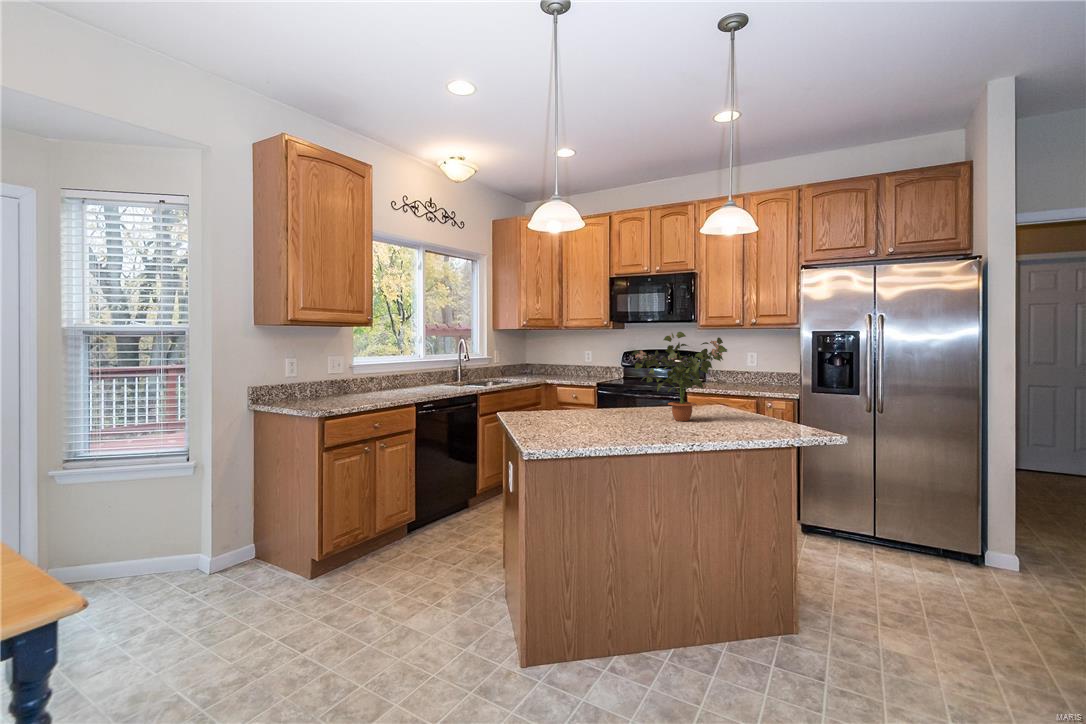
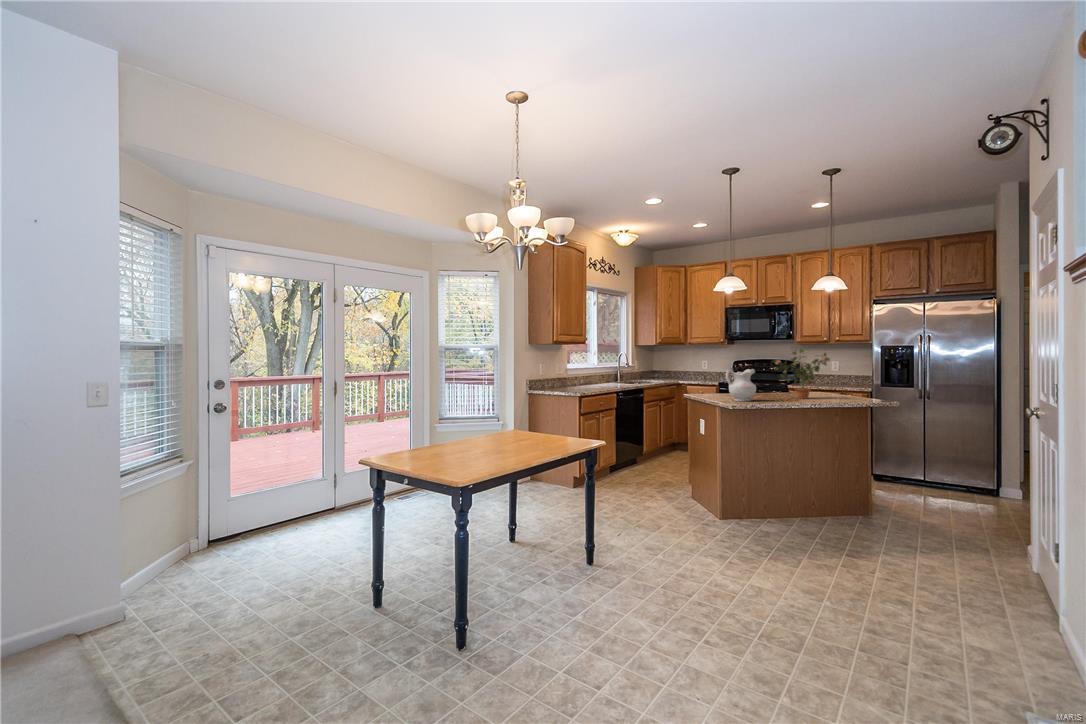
ceramic pitcher: none [534,366,590,430] -> present [726,368,756,401]

